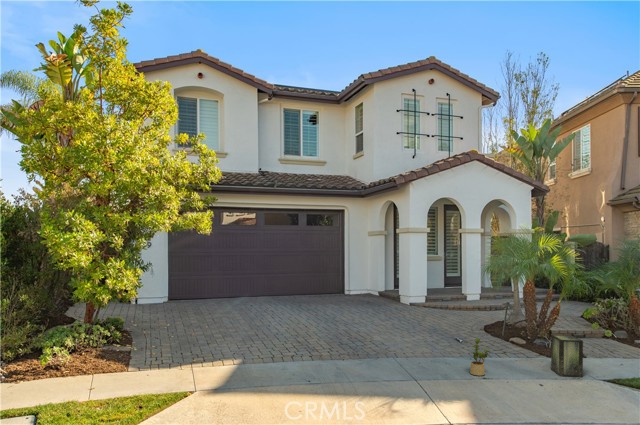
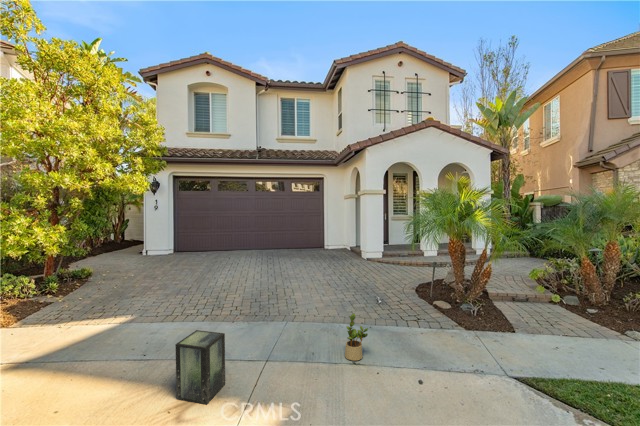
storage box: present [551,335,583,377] -> present [175,330,225,404]

